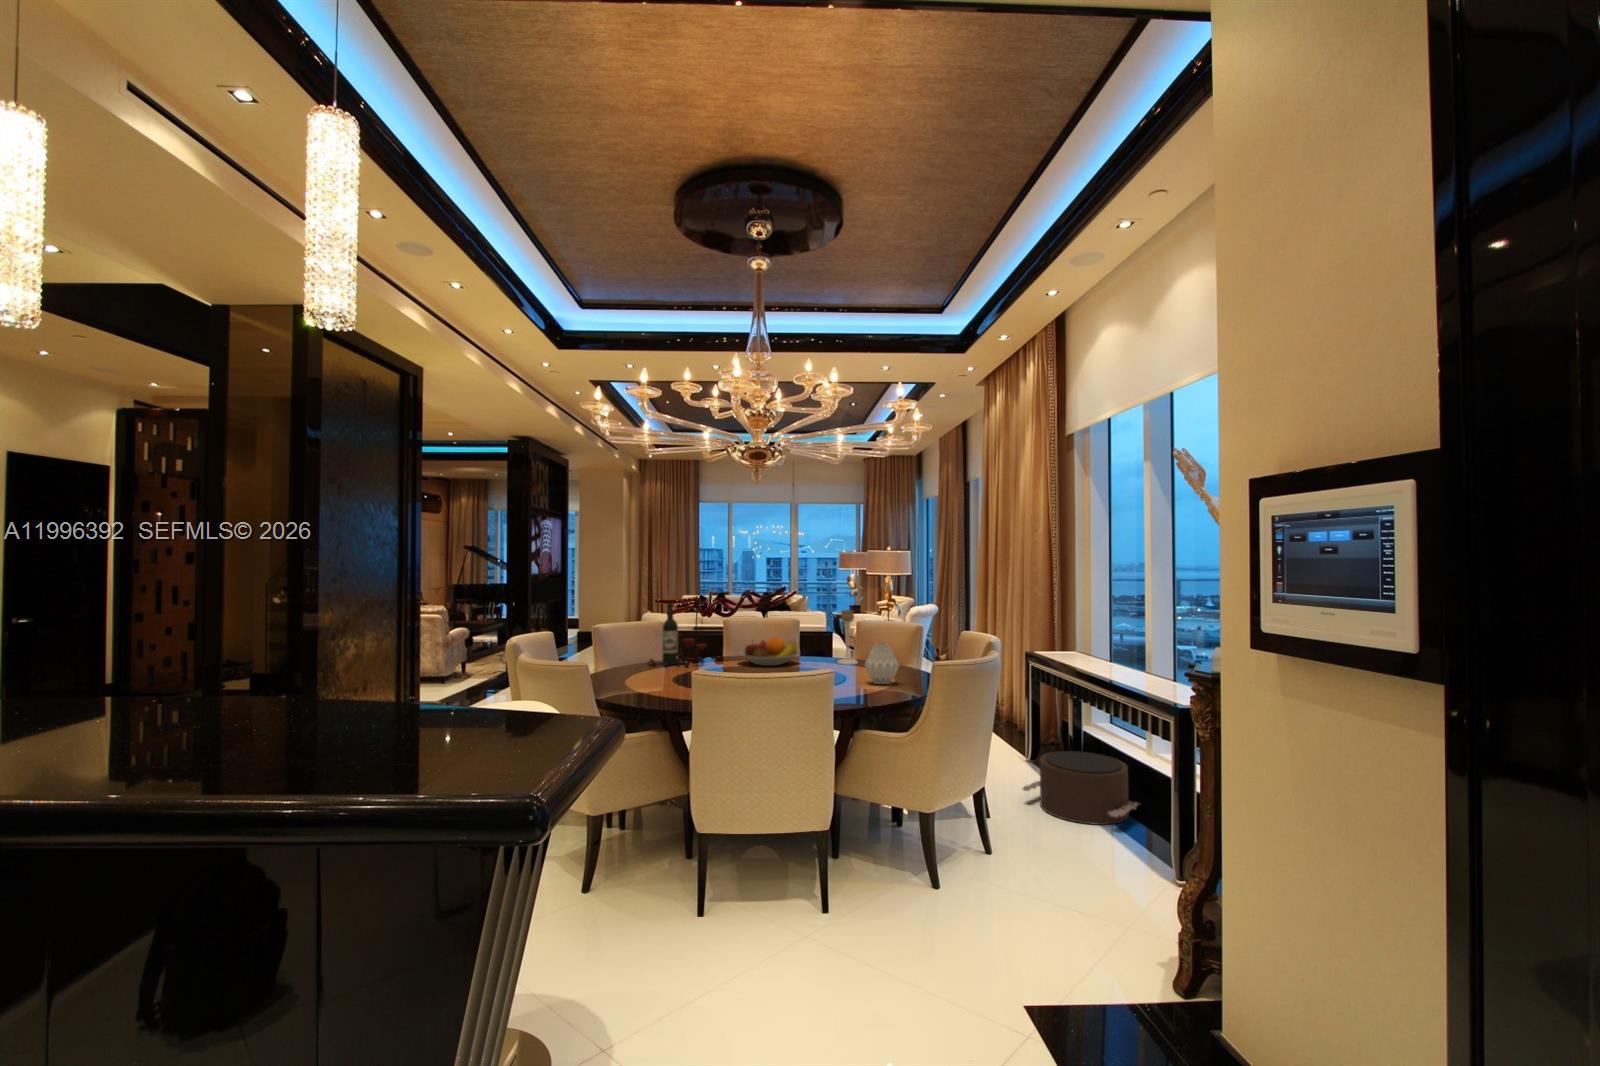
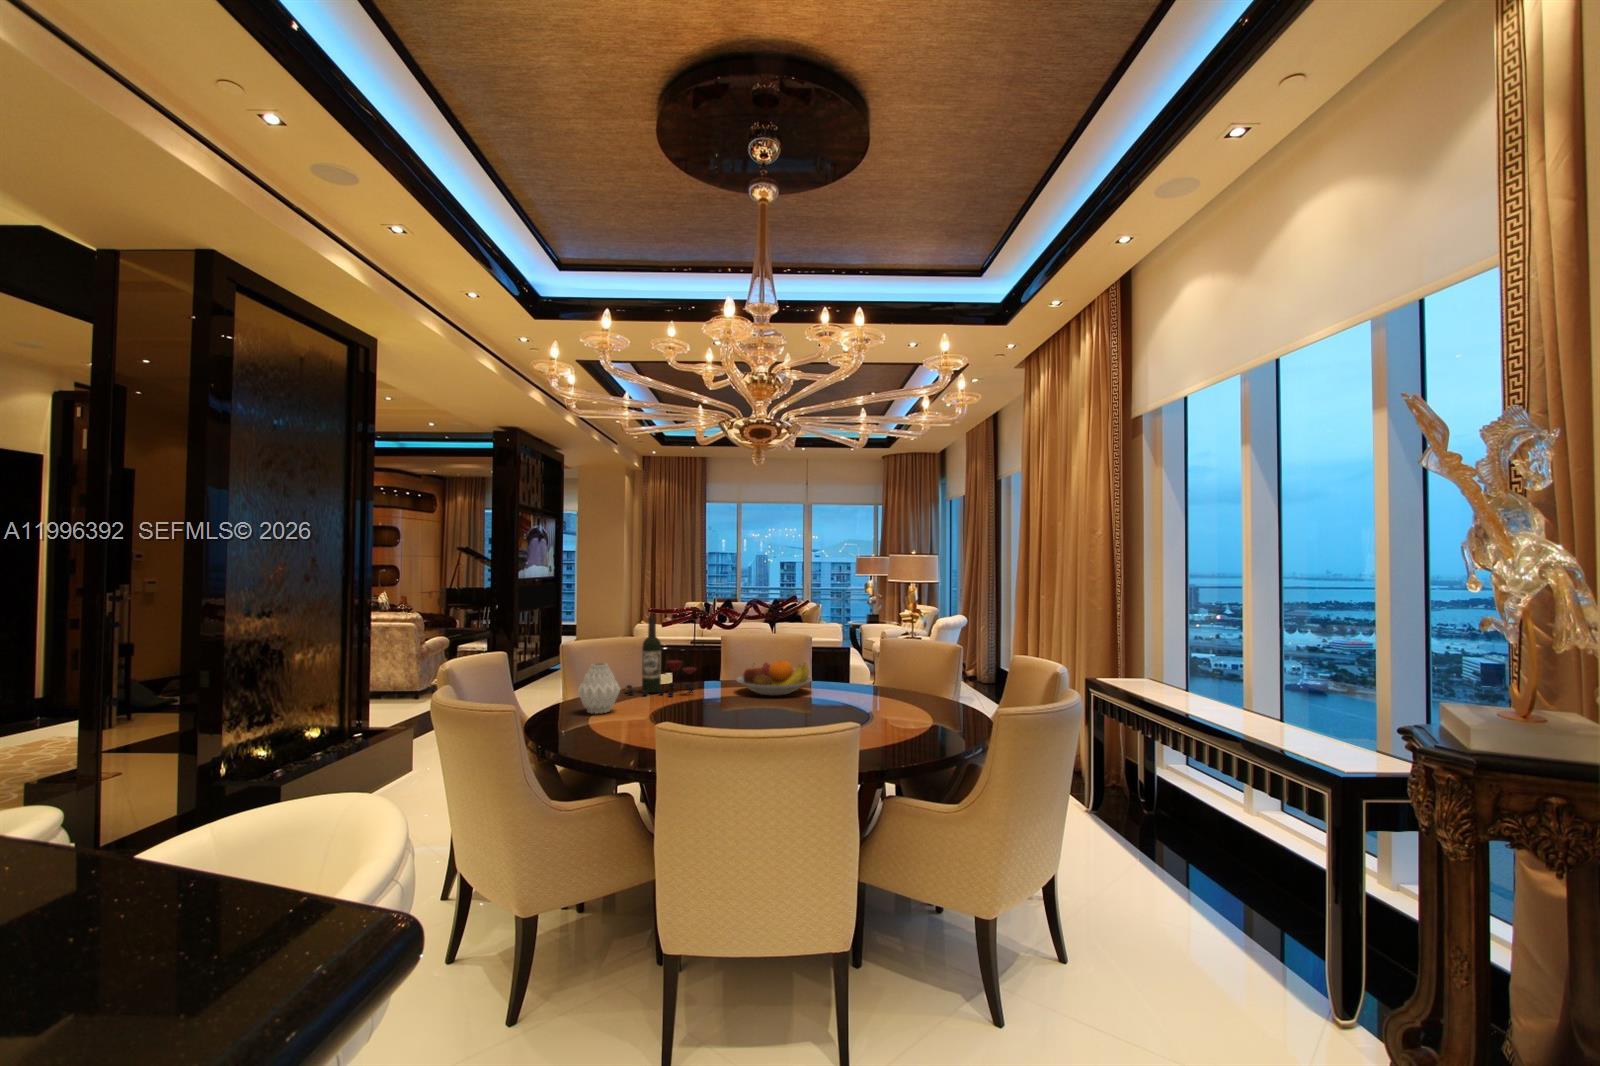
candle holder: present [838,610,858,665] -> none [857,627,884,695]
vase: present [865,643,899,684] -> present [578,663,620,714]
pouf: present [1022,751,1138,825] -> none [1093,810,1255,916]

